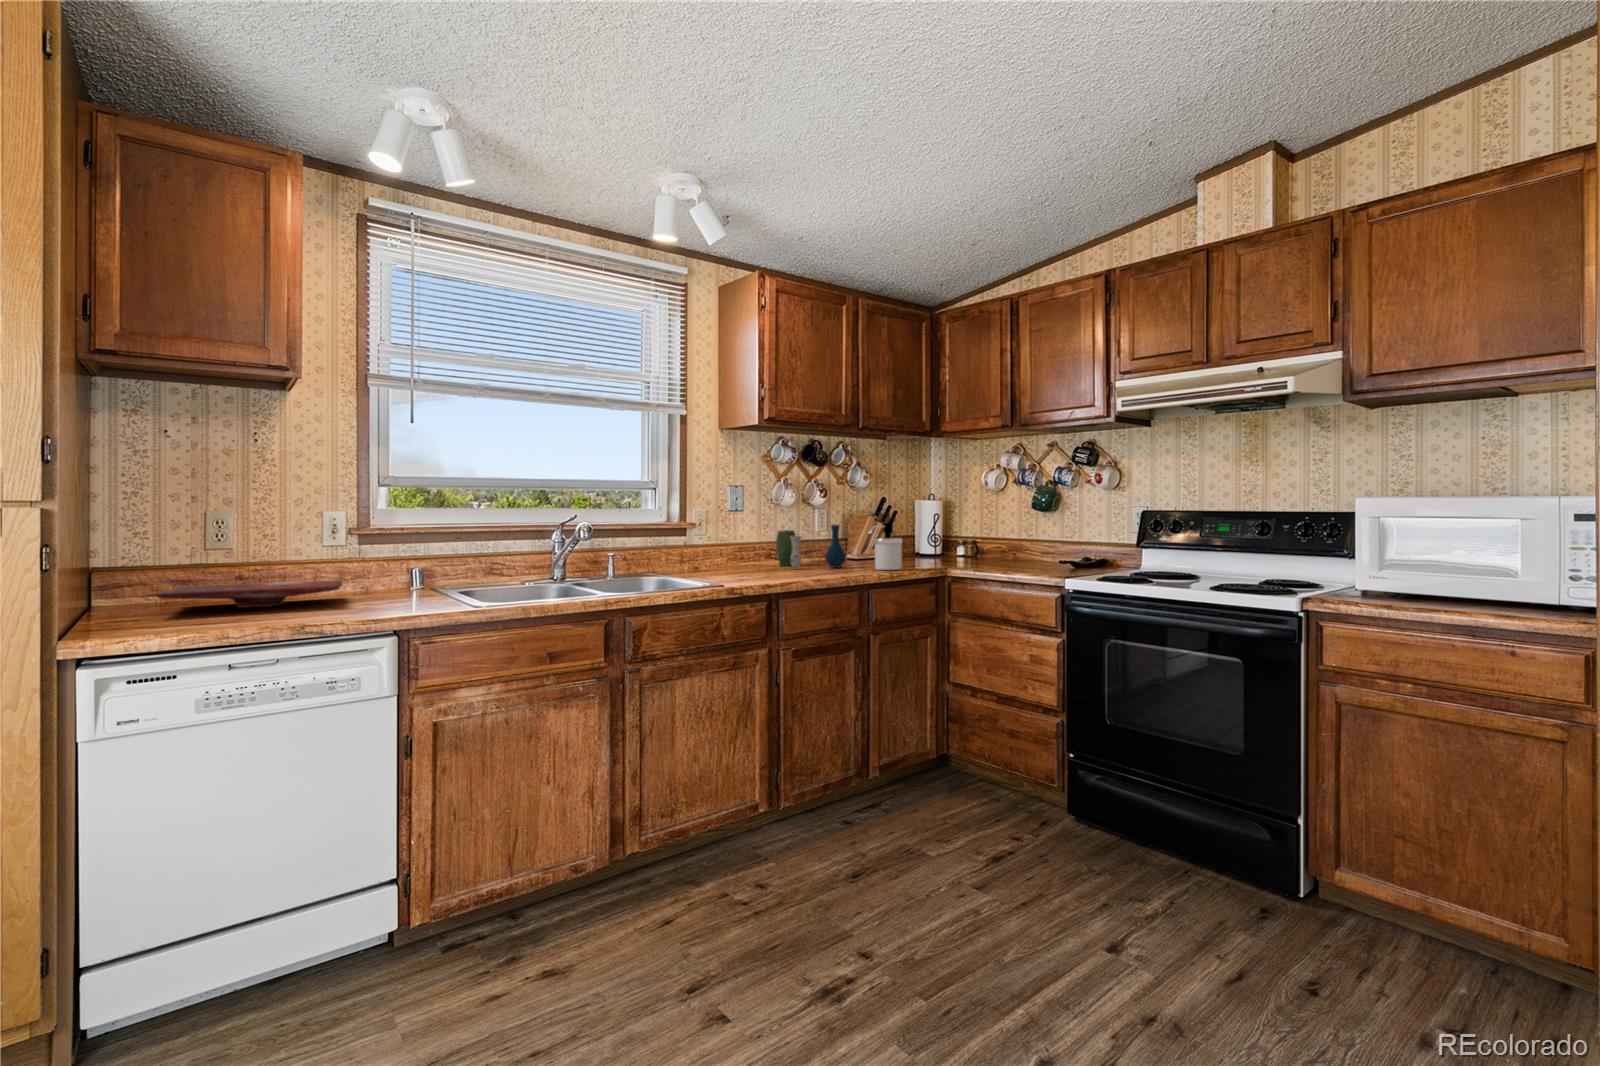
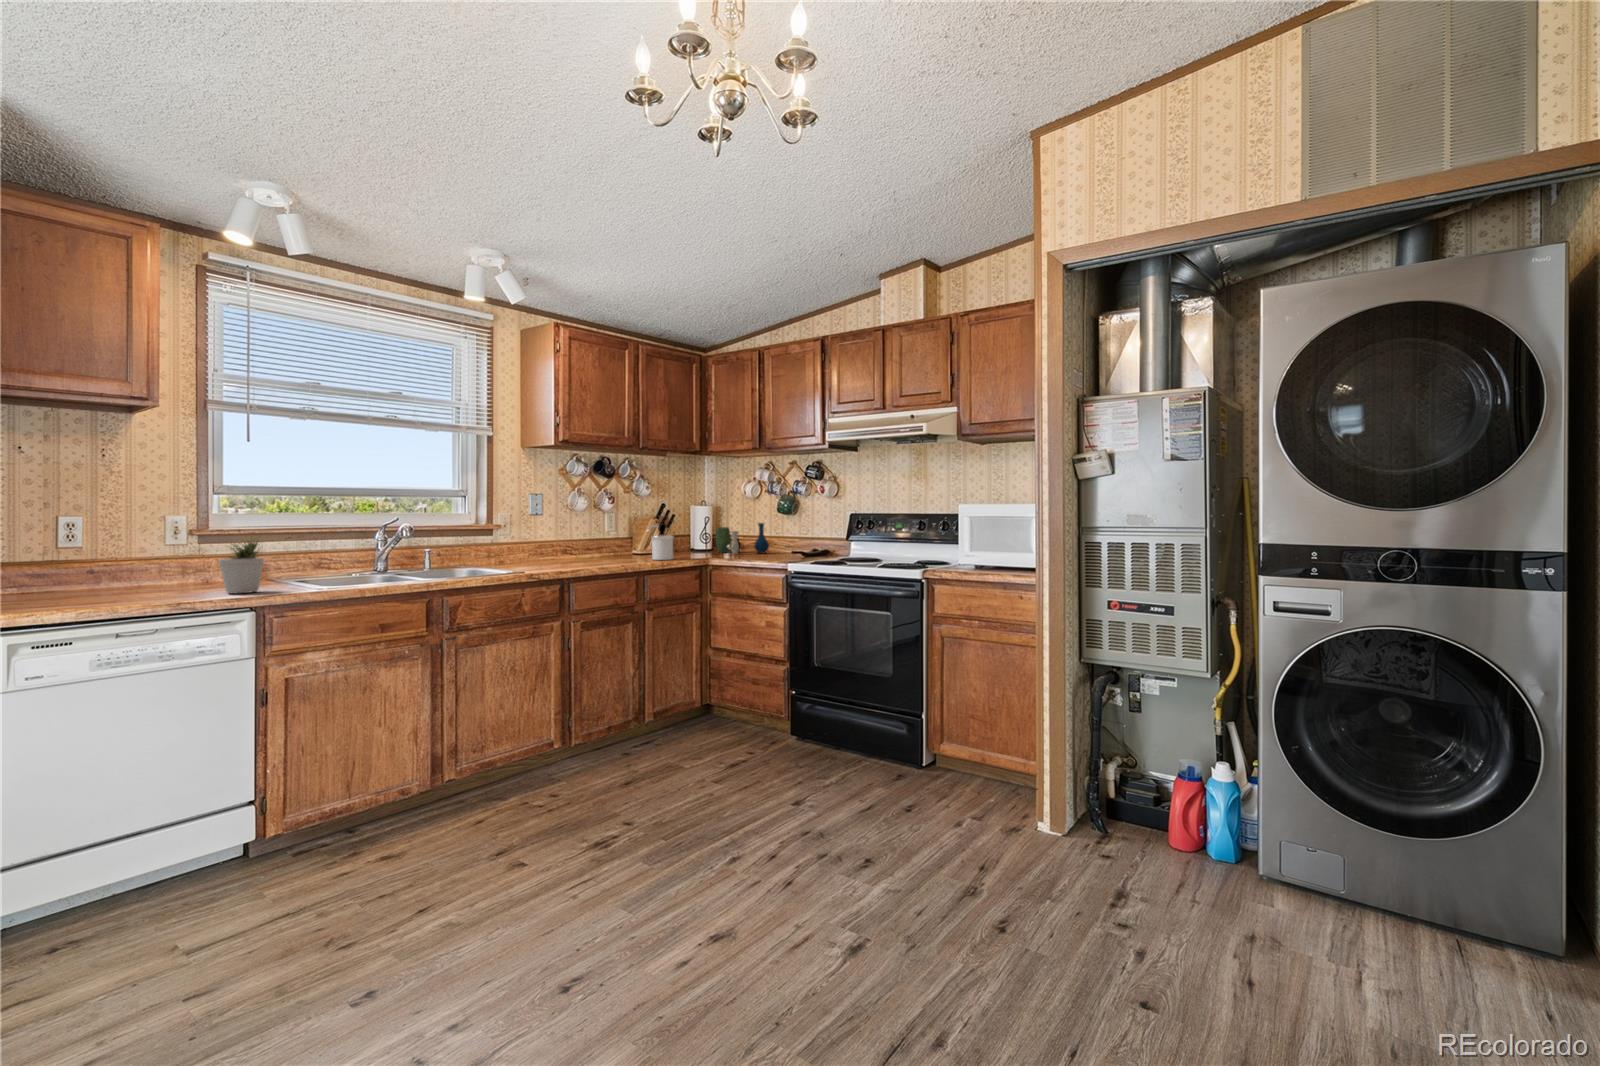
vase: present [776,525,846,568] -> present [716,523,769,554]
potted plant: none [362,535,415,610] -> present [219,536,264,593]
cutting board: present [156,581,342,608] -> none [28,573,194,595]

